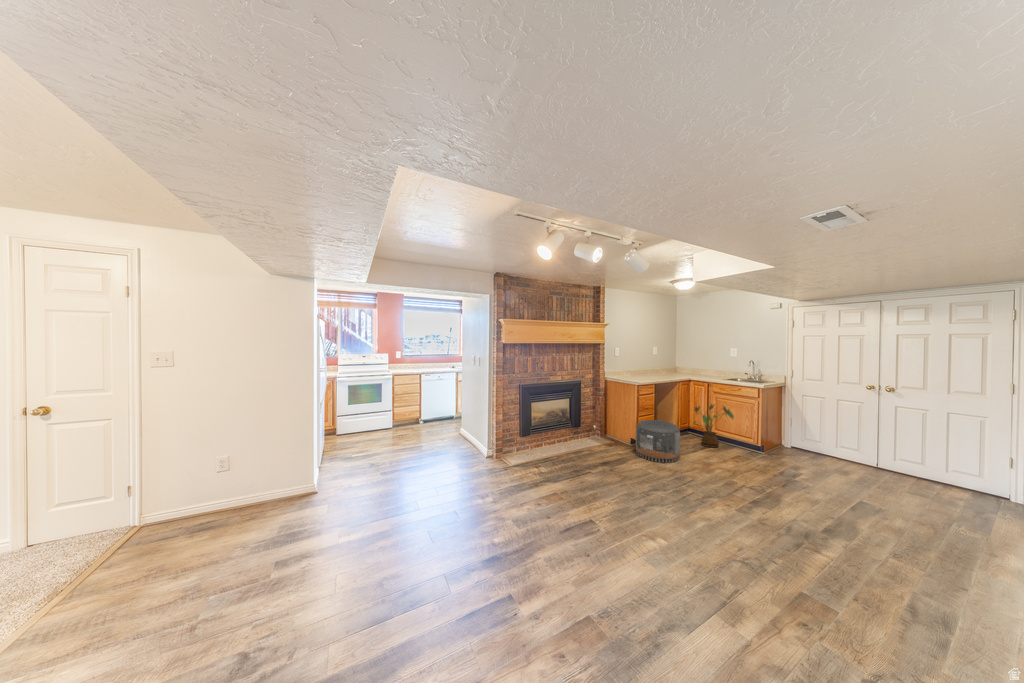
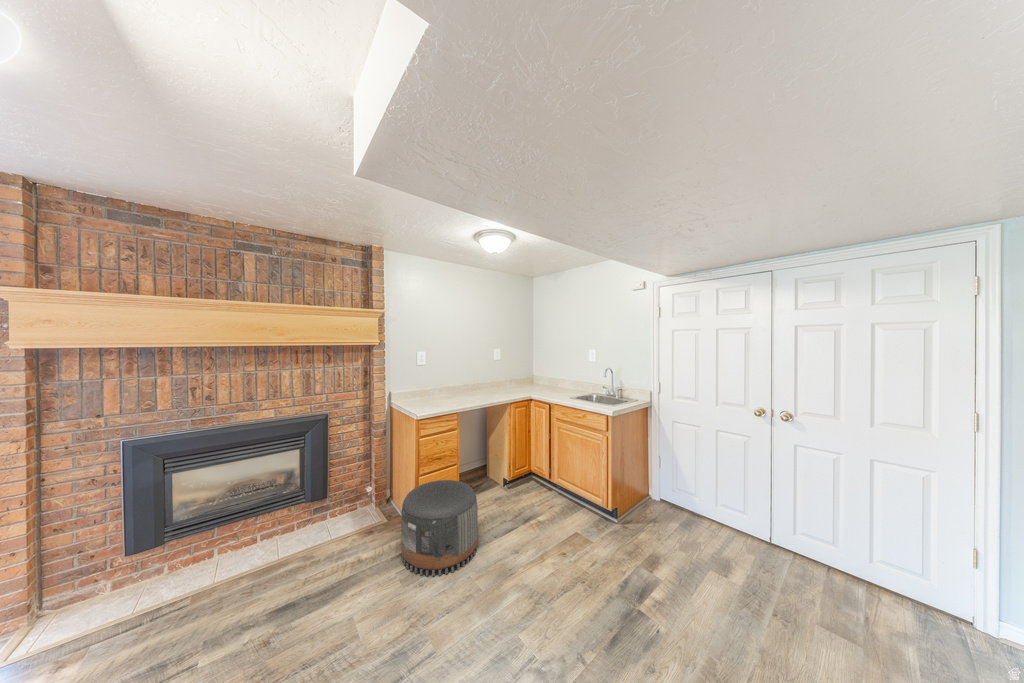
house plant: present [693,404,734,448] -> none [517,441,574,514]

